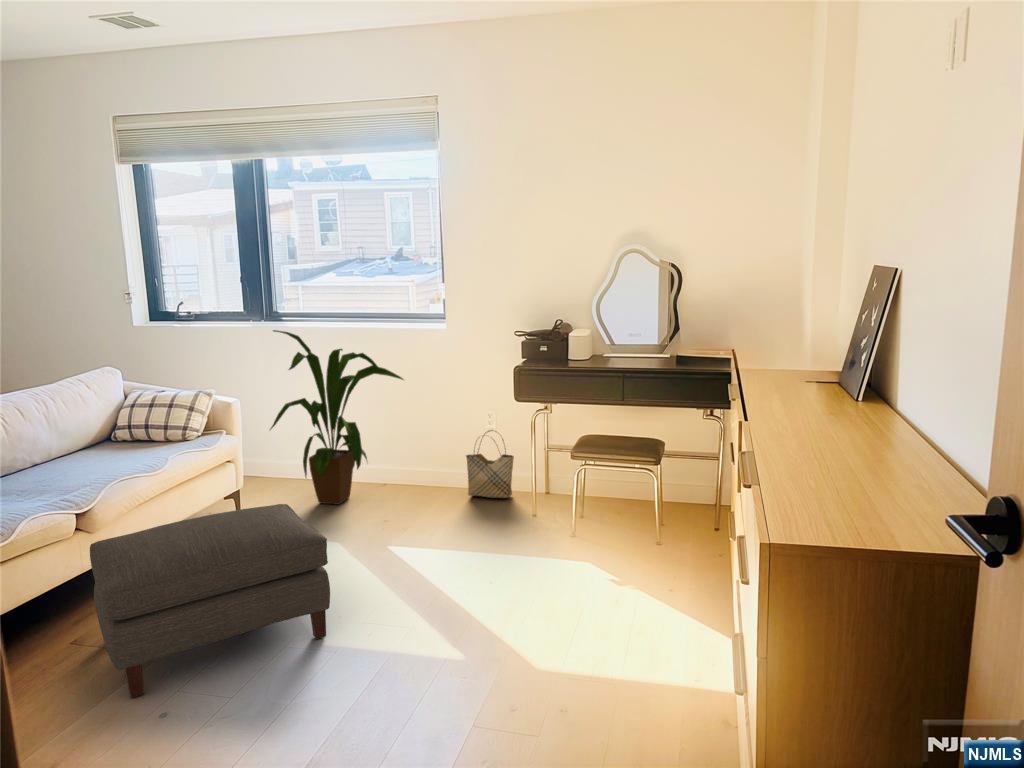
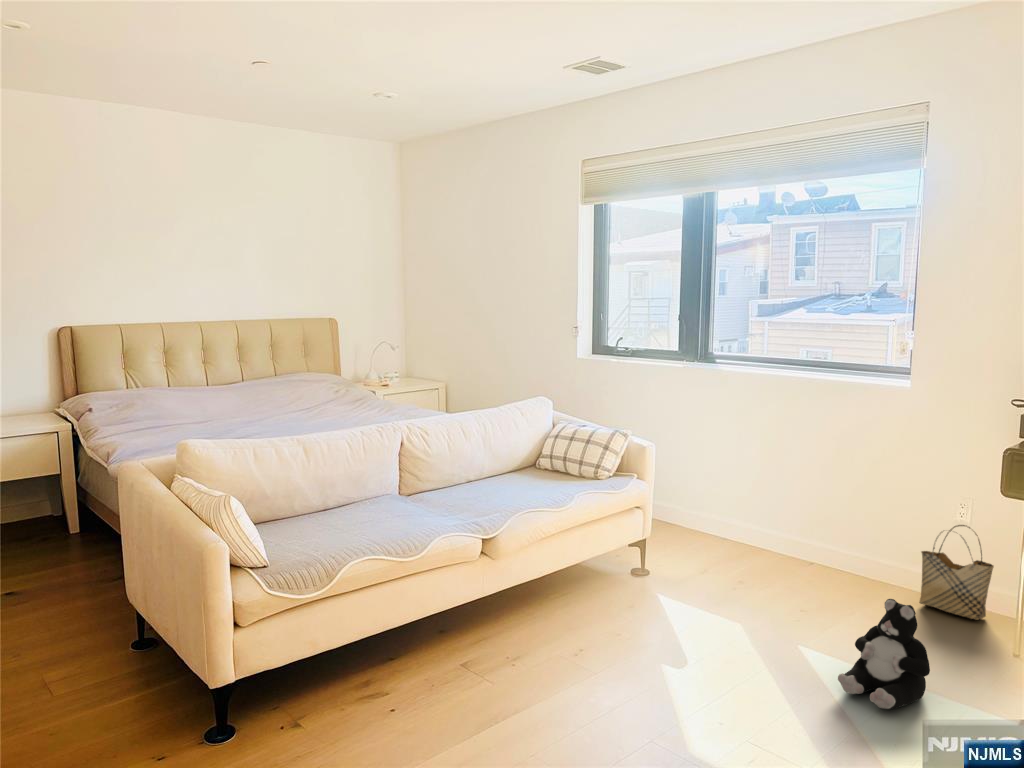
house plant: present [270,330,404,505] -> none [681,373,848,578]
plush toy: none [424,490,486,573] -> present [838,599,930,709]
ottoman: present [90,504,330,698] -> none [476,569,708,740]

